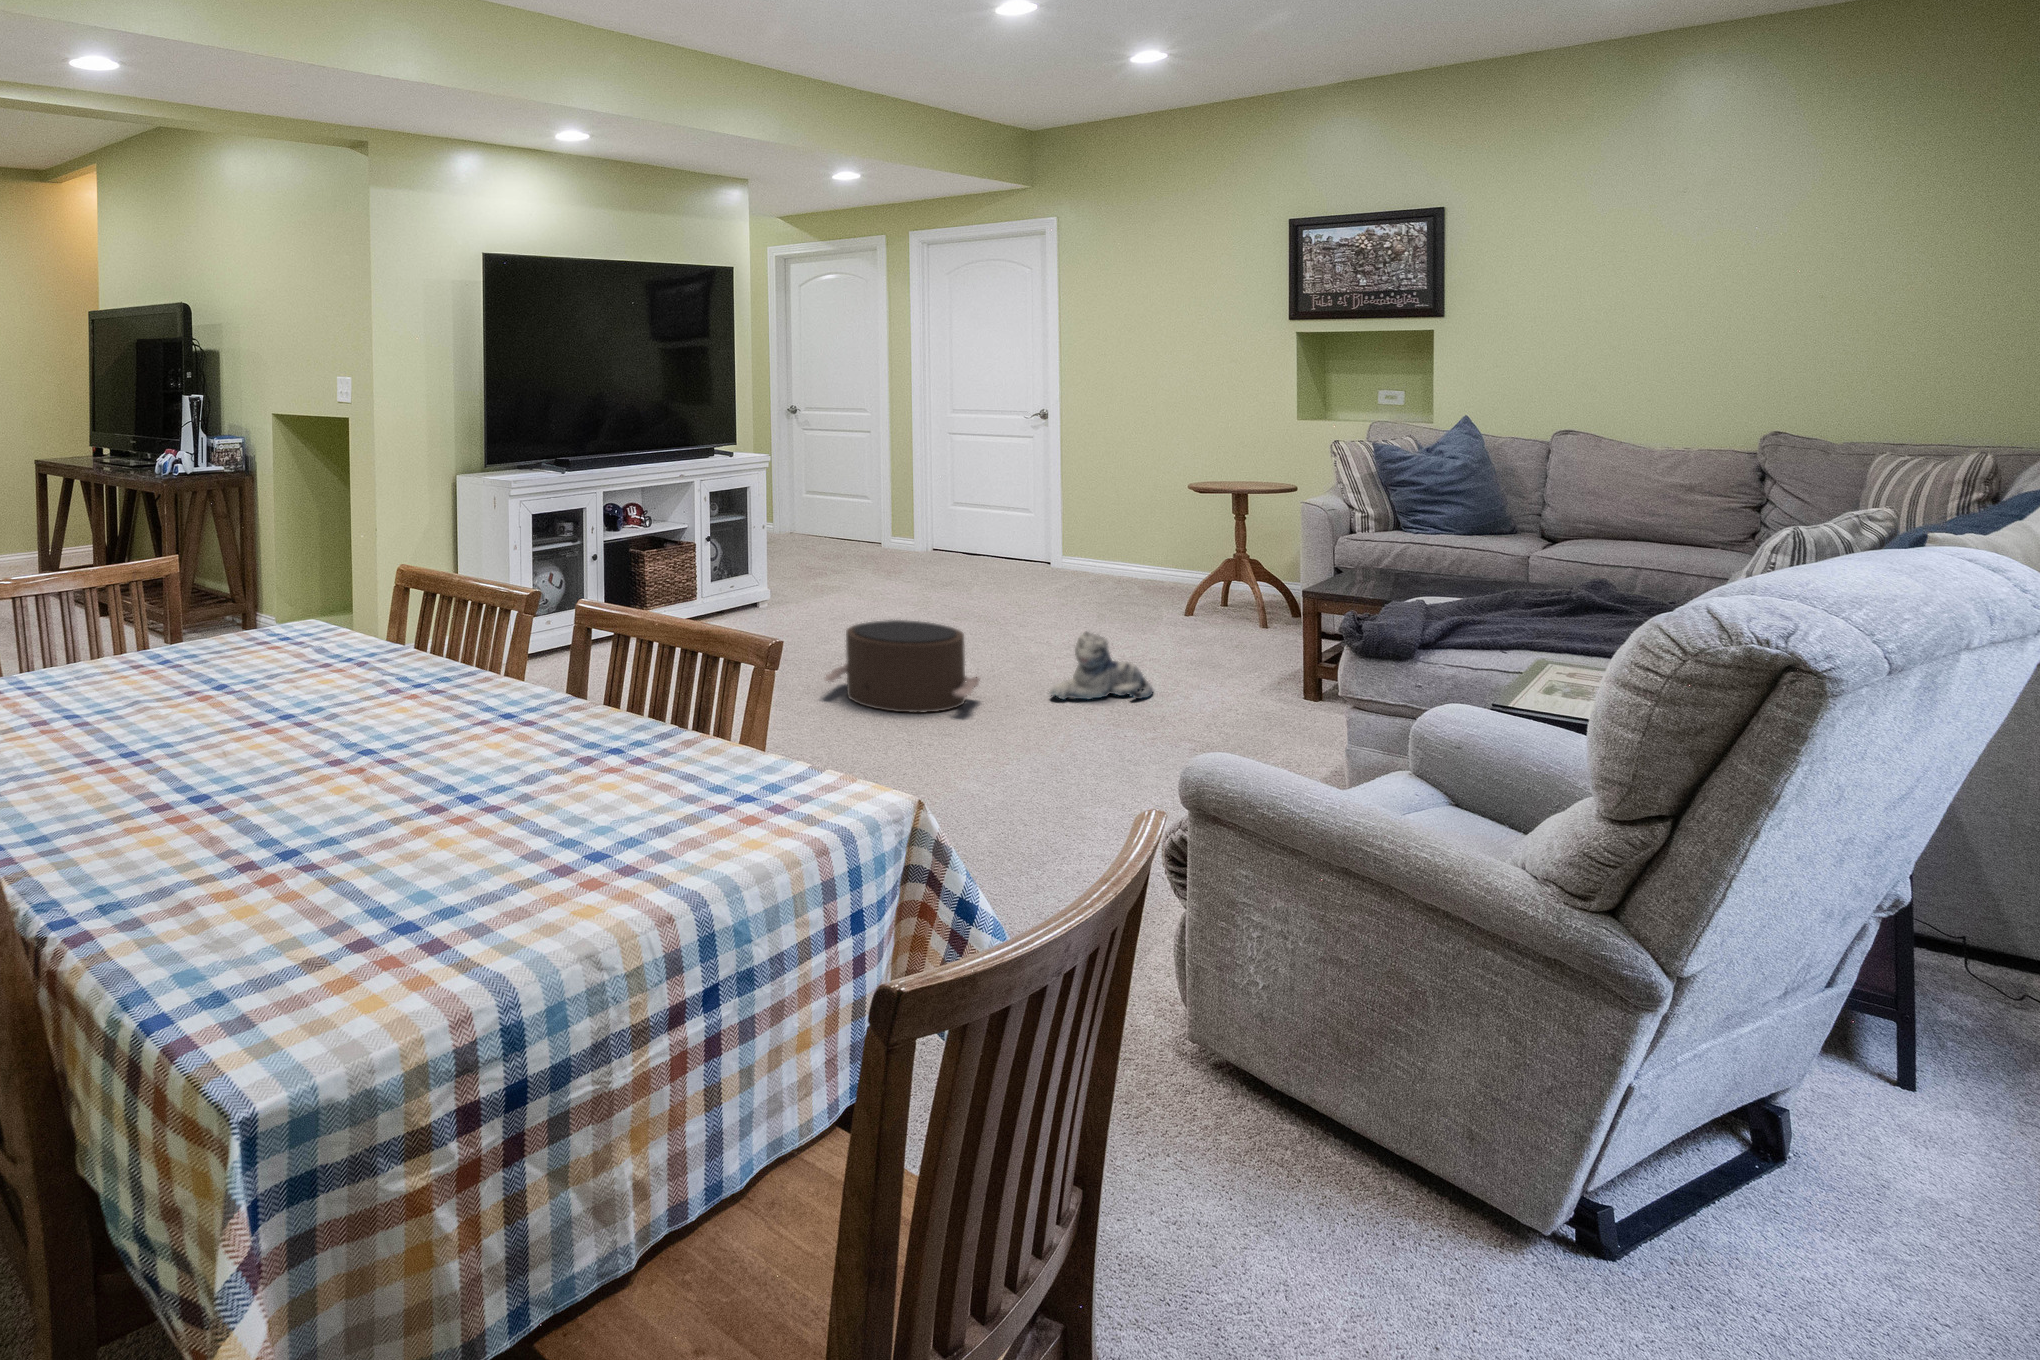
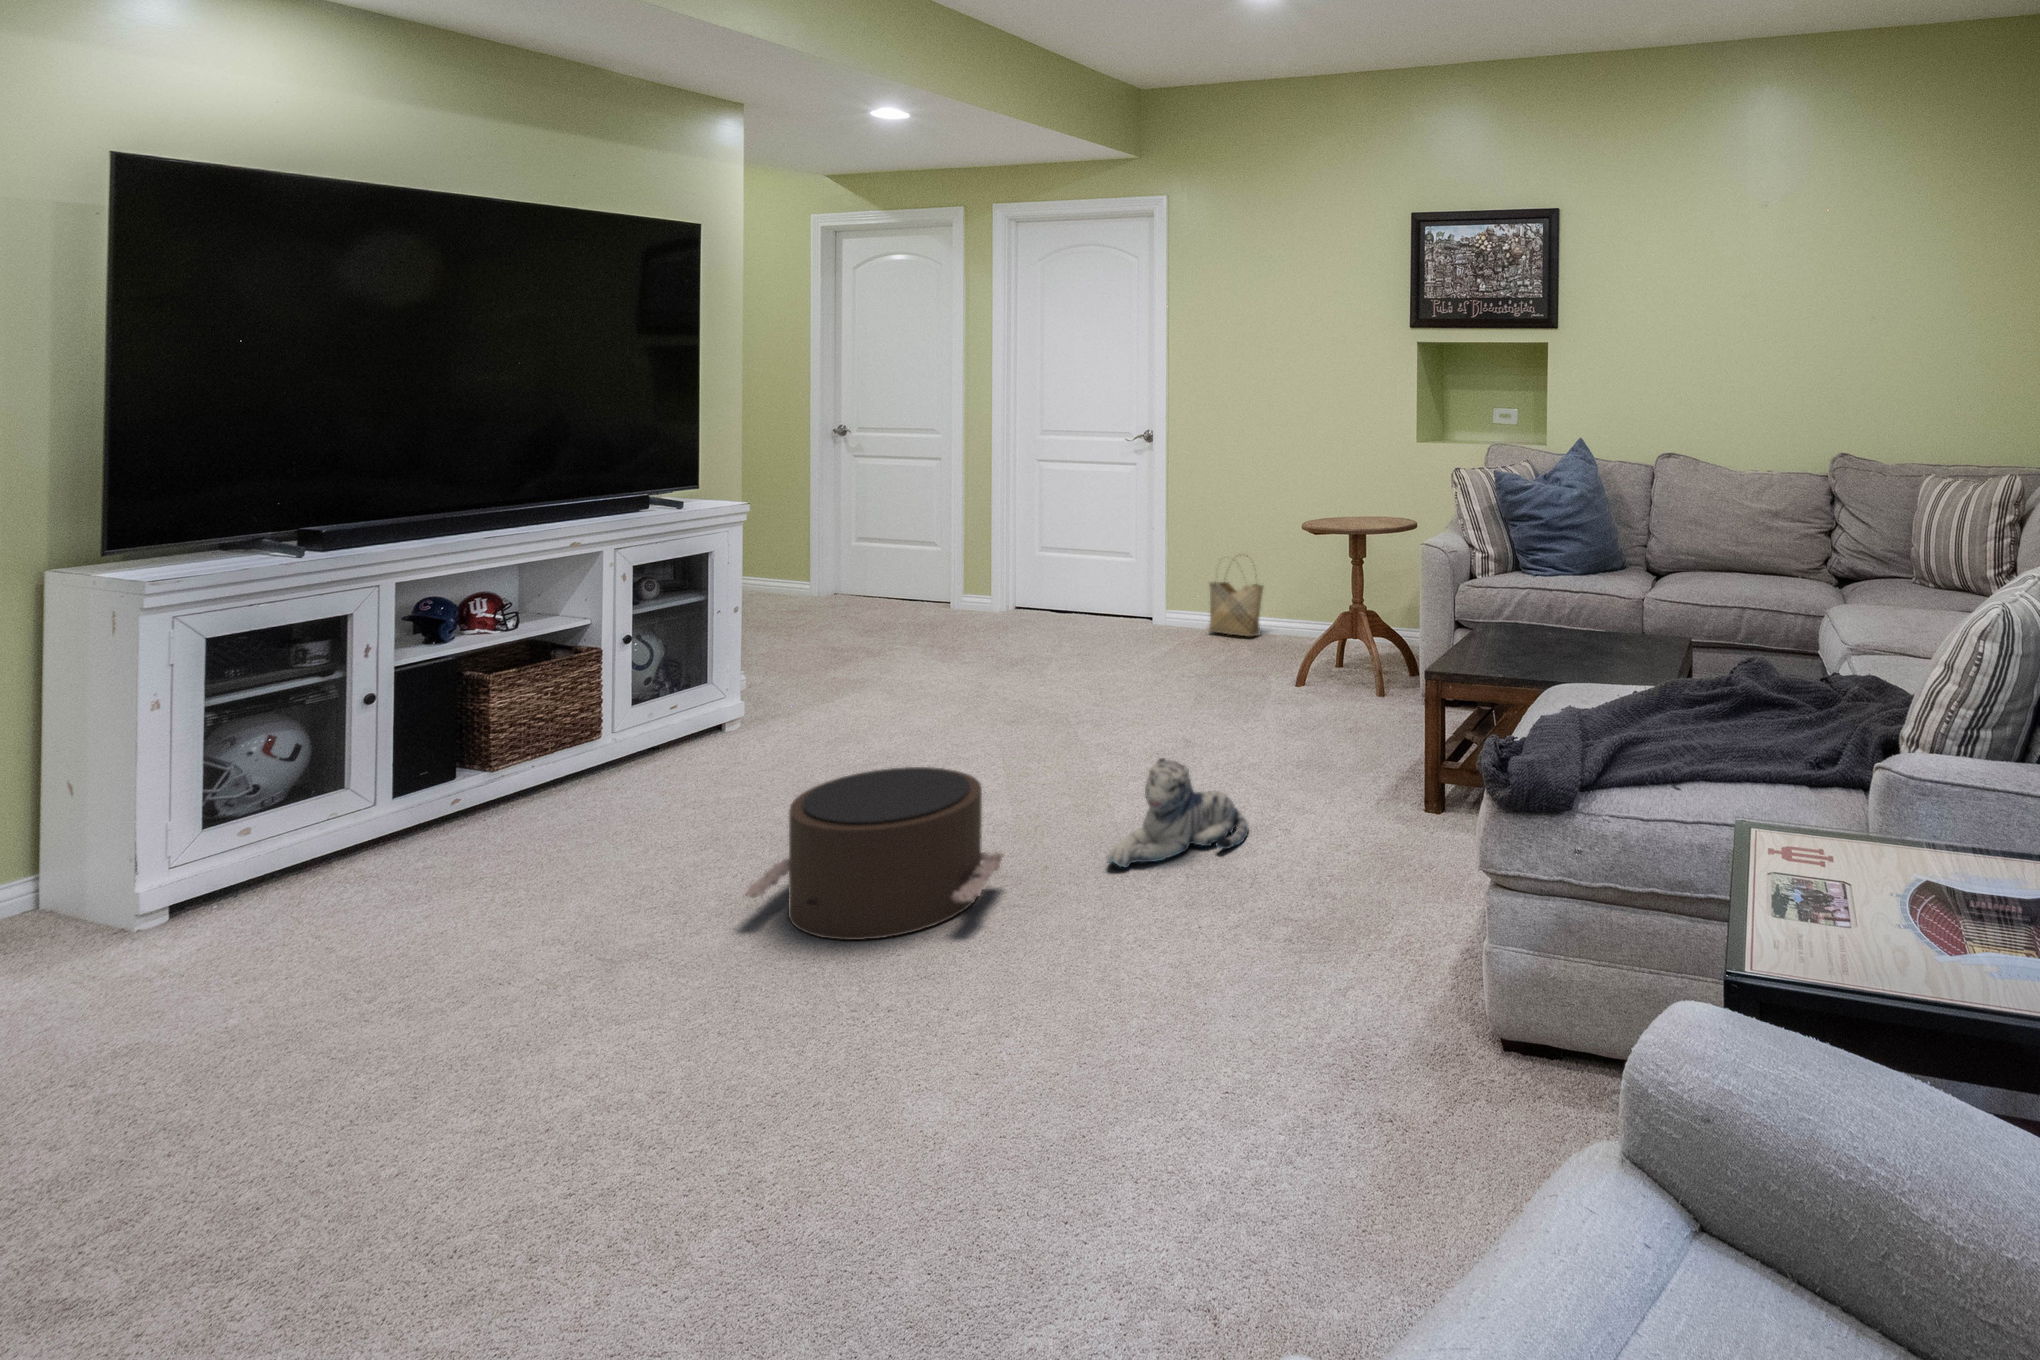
woven basket: none [1104,515,1155,583] -> present [1209,556,1263,636]

